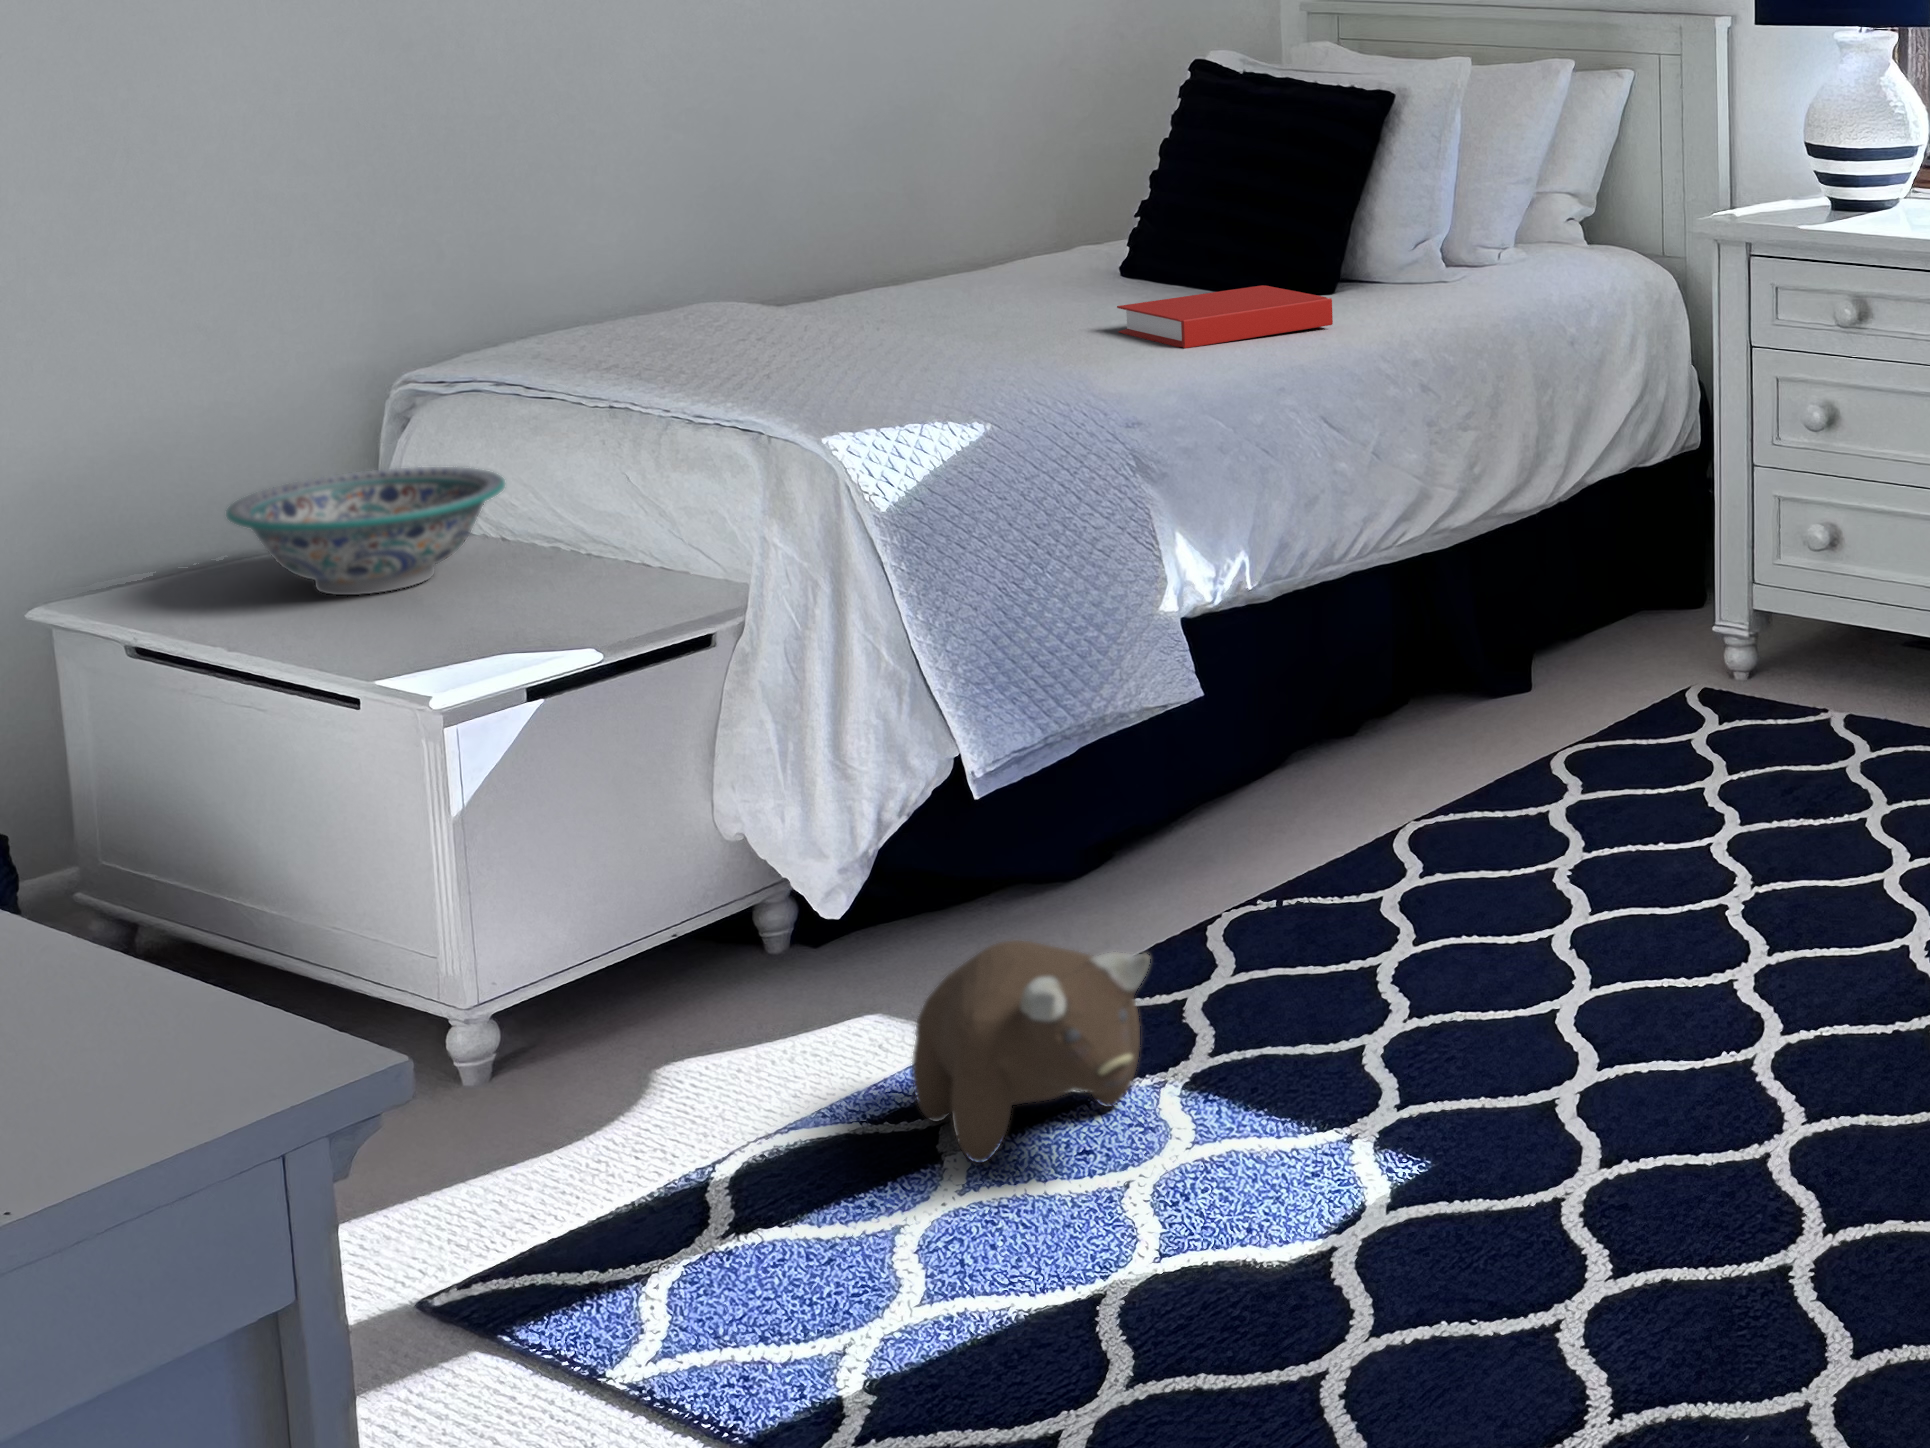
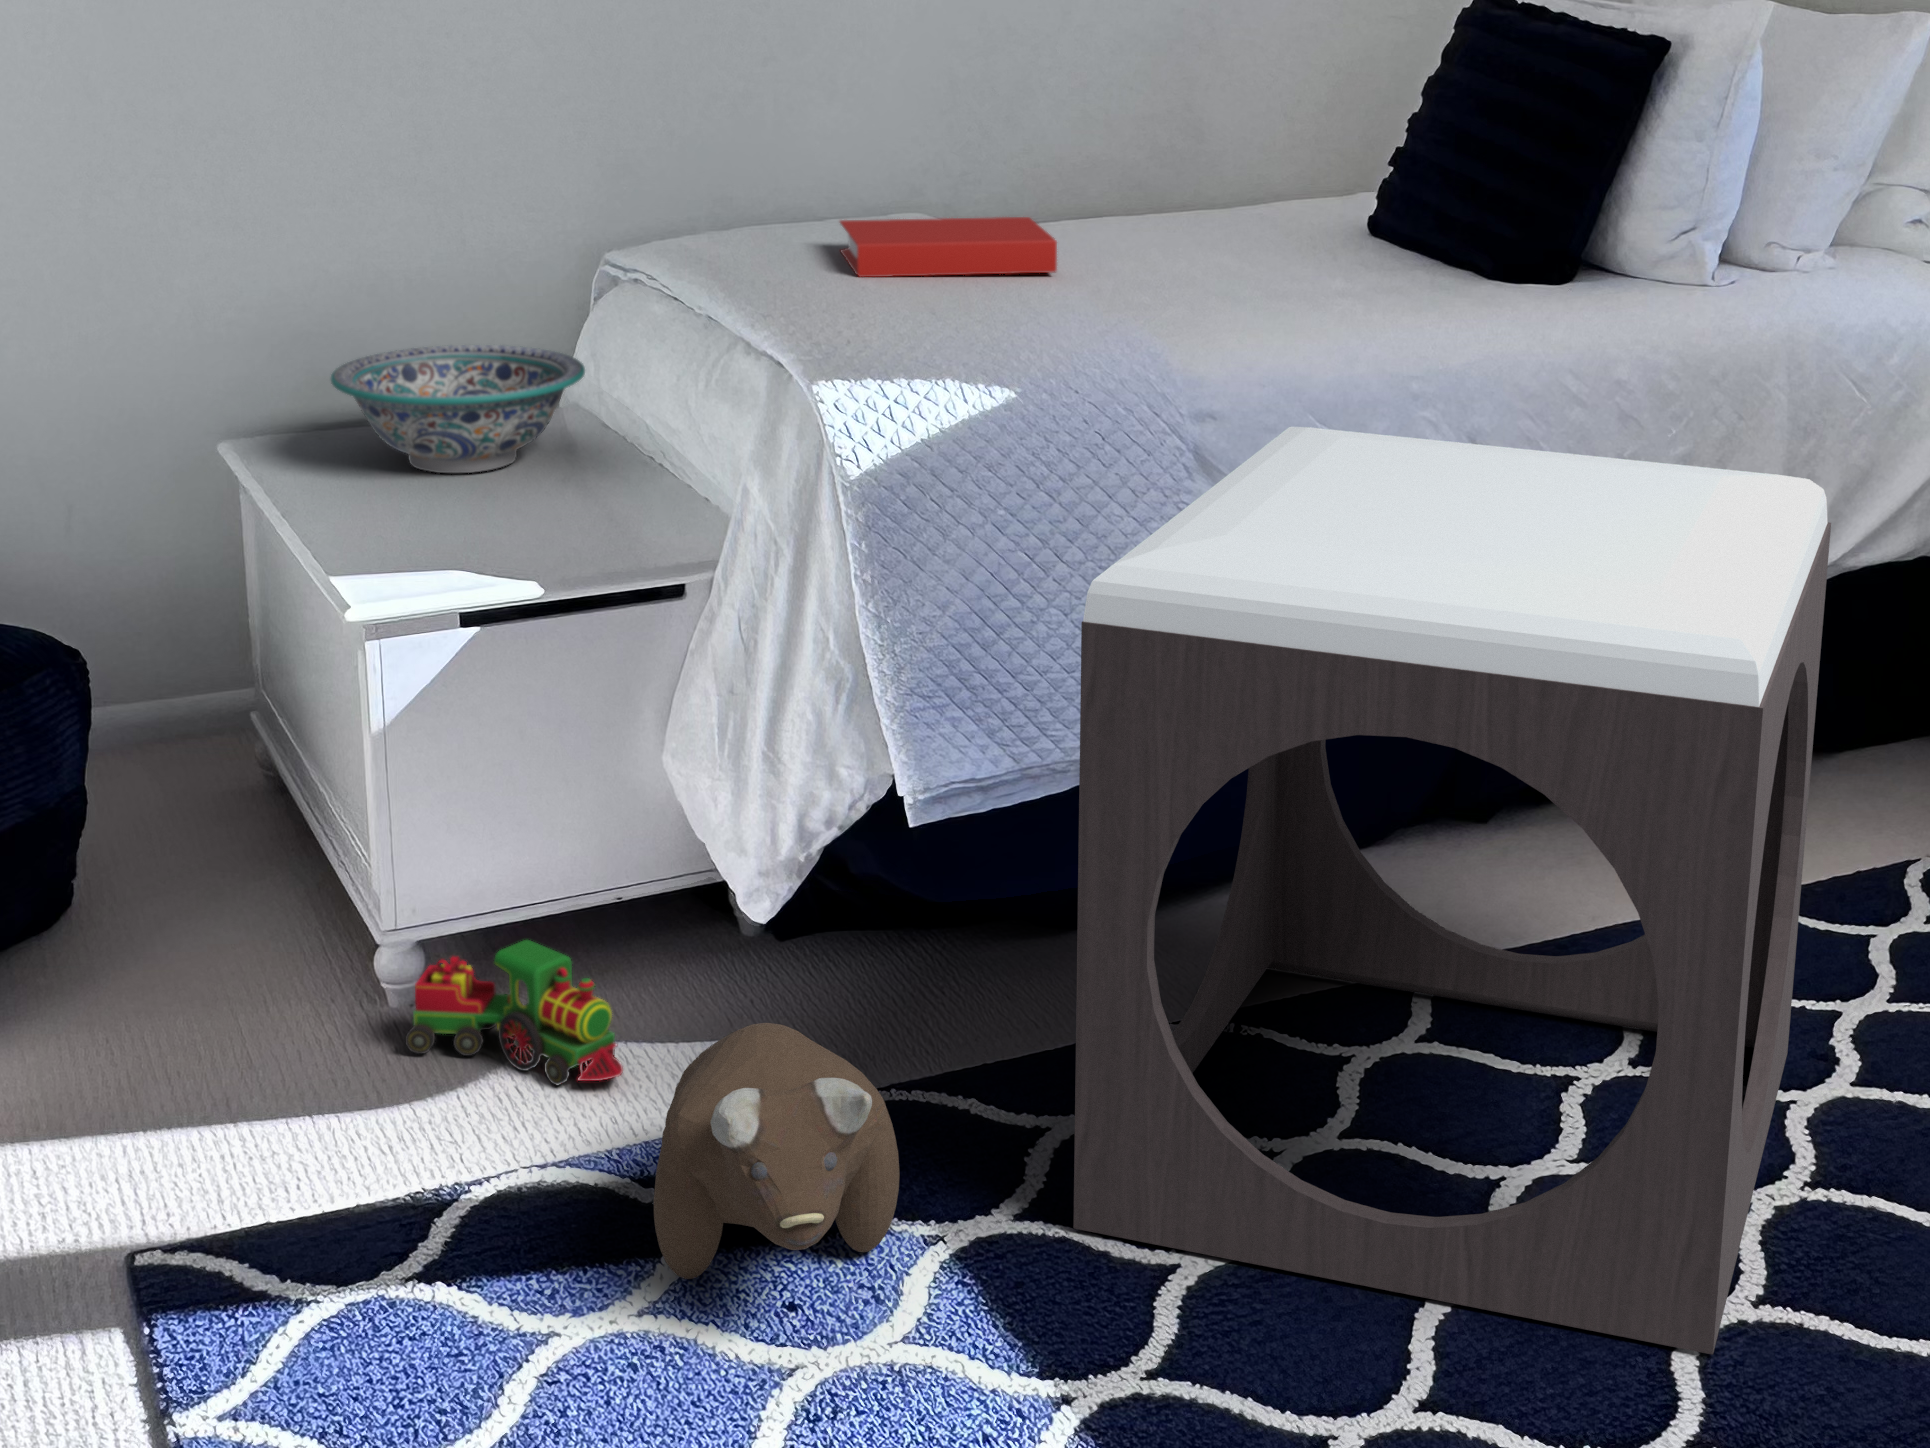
book: present [1117,285,1333,348] -> present [840,217,1057,277]
footstool: none [1248,390,1761,1047] -> present [1074,427,1831,1355]
toy train: none [543,970,789,1101] -> present [405,940,623,1085]

